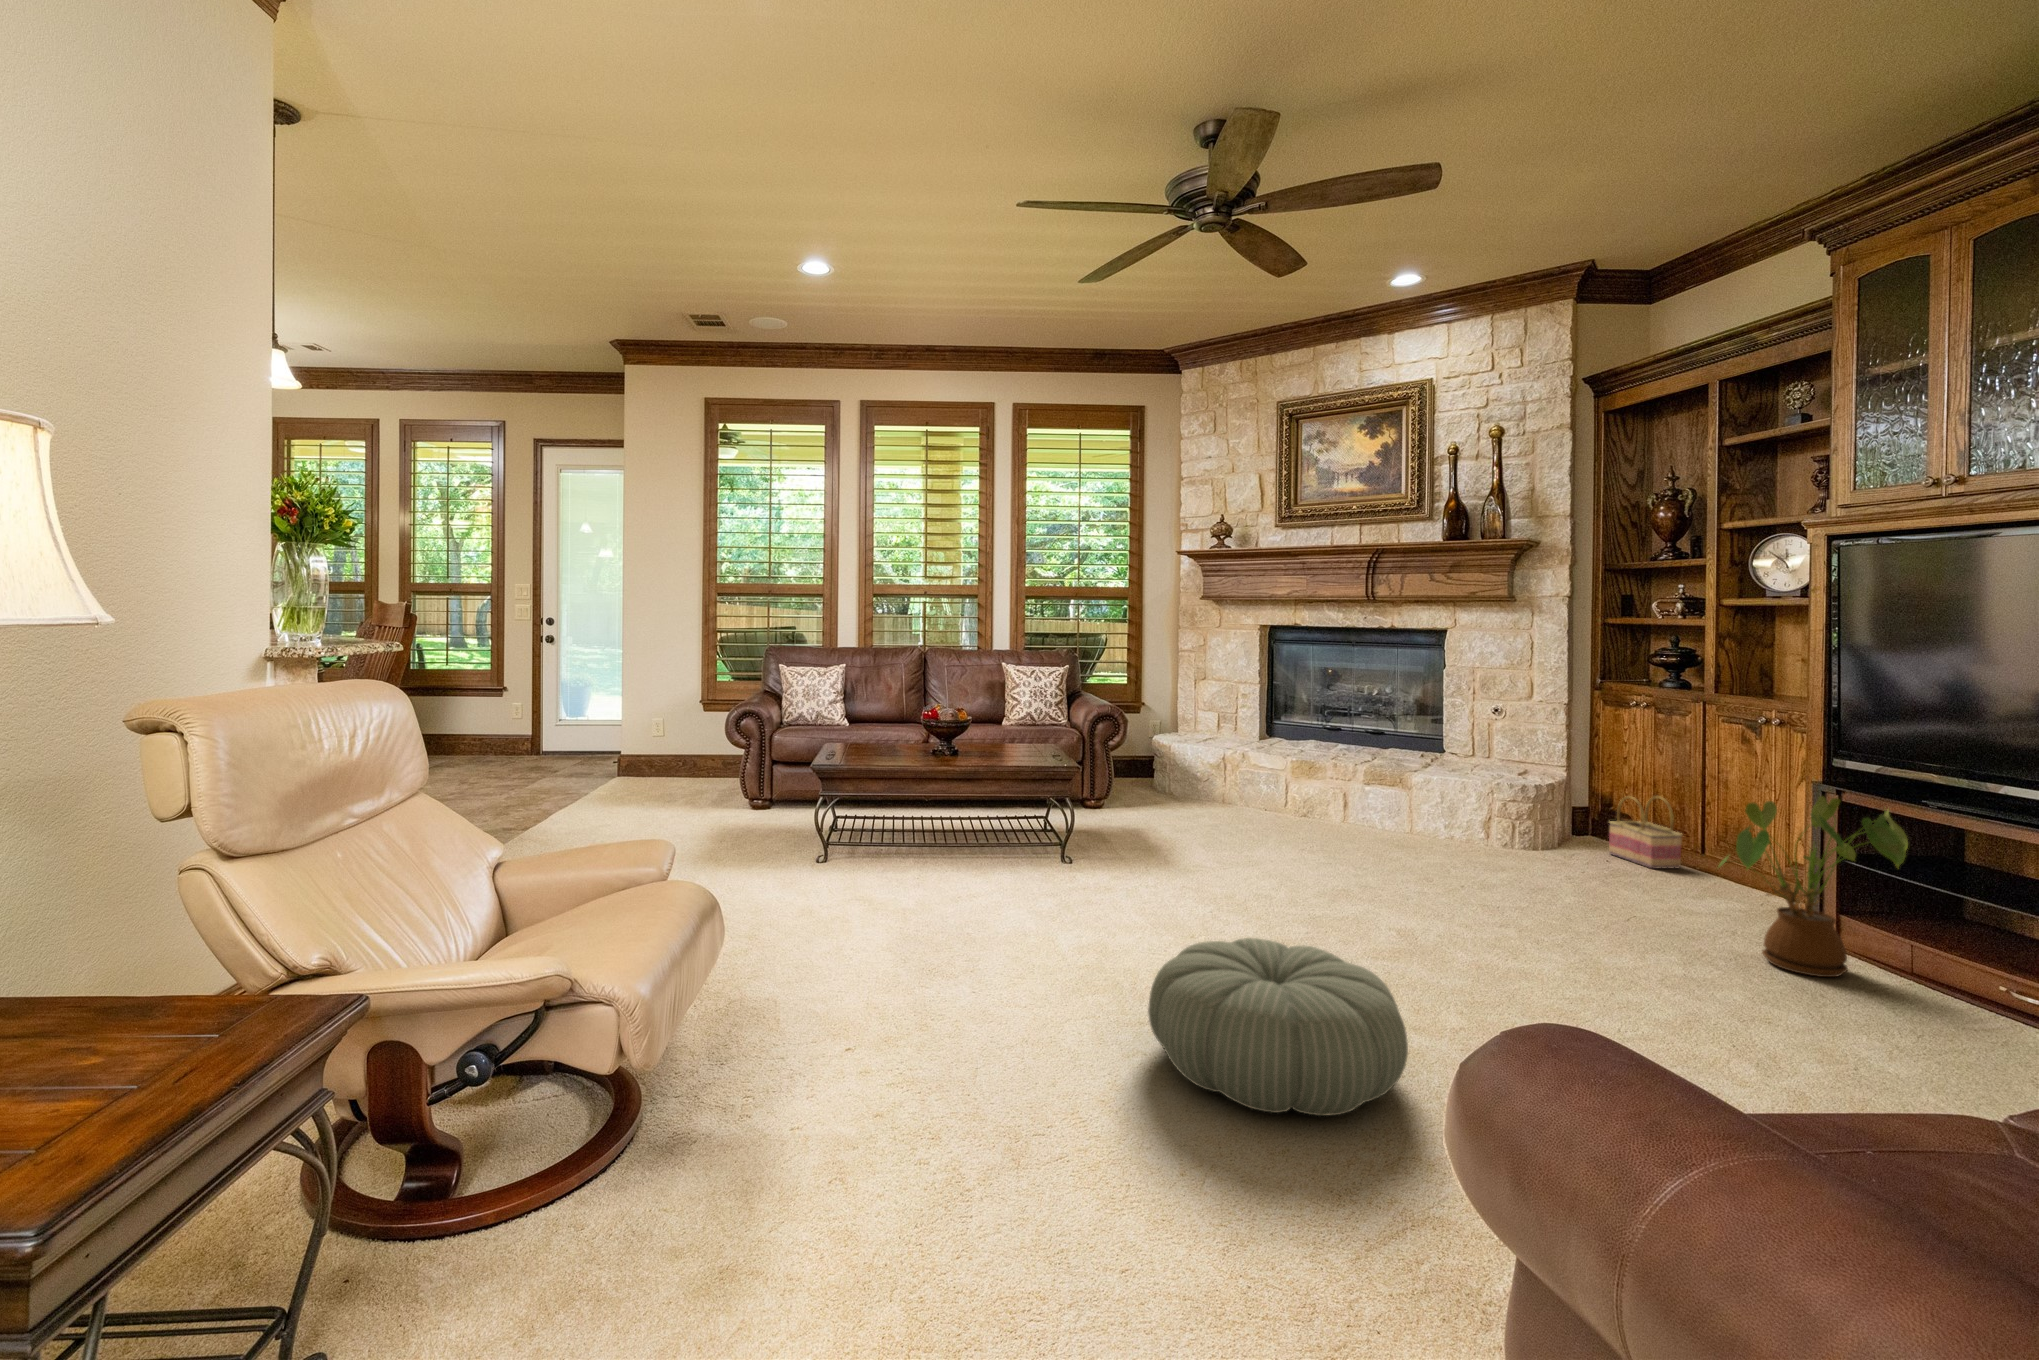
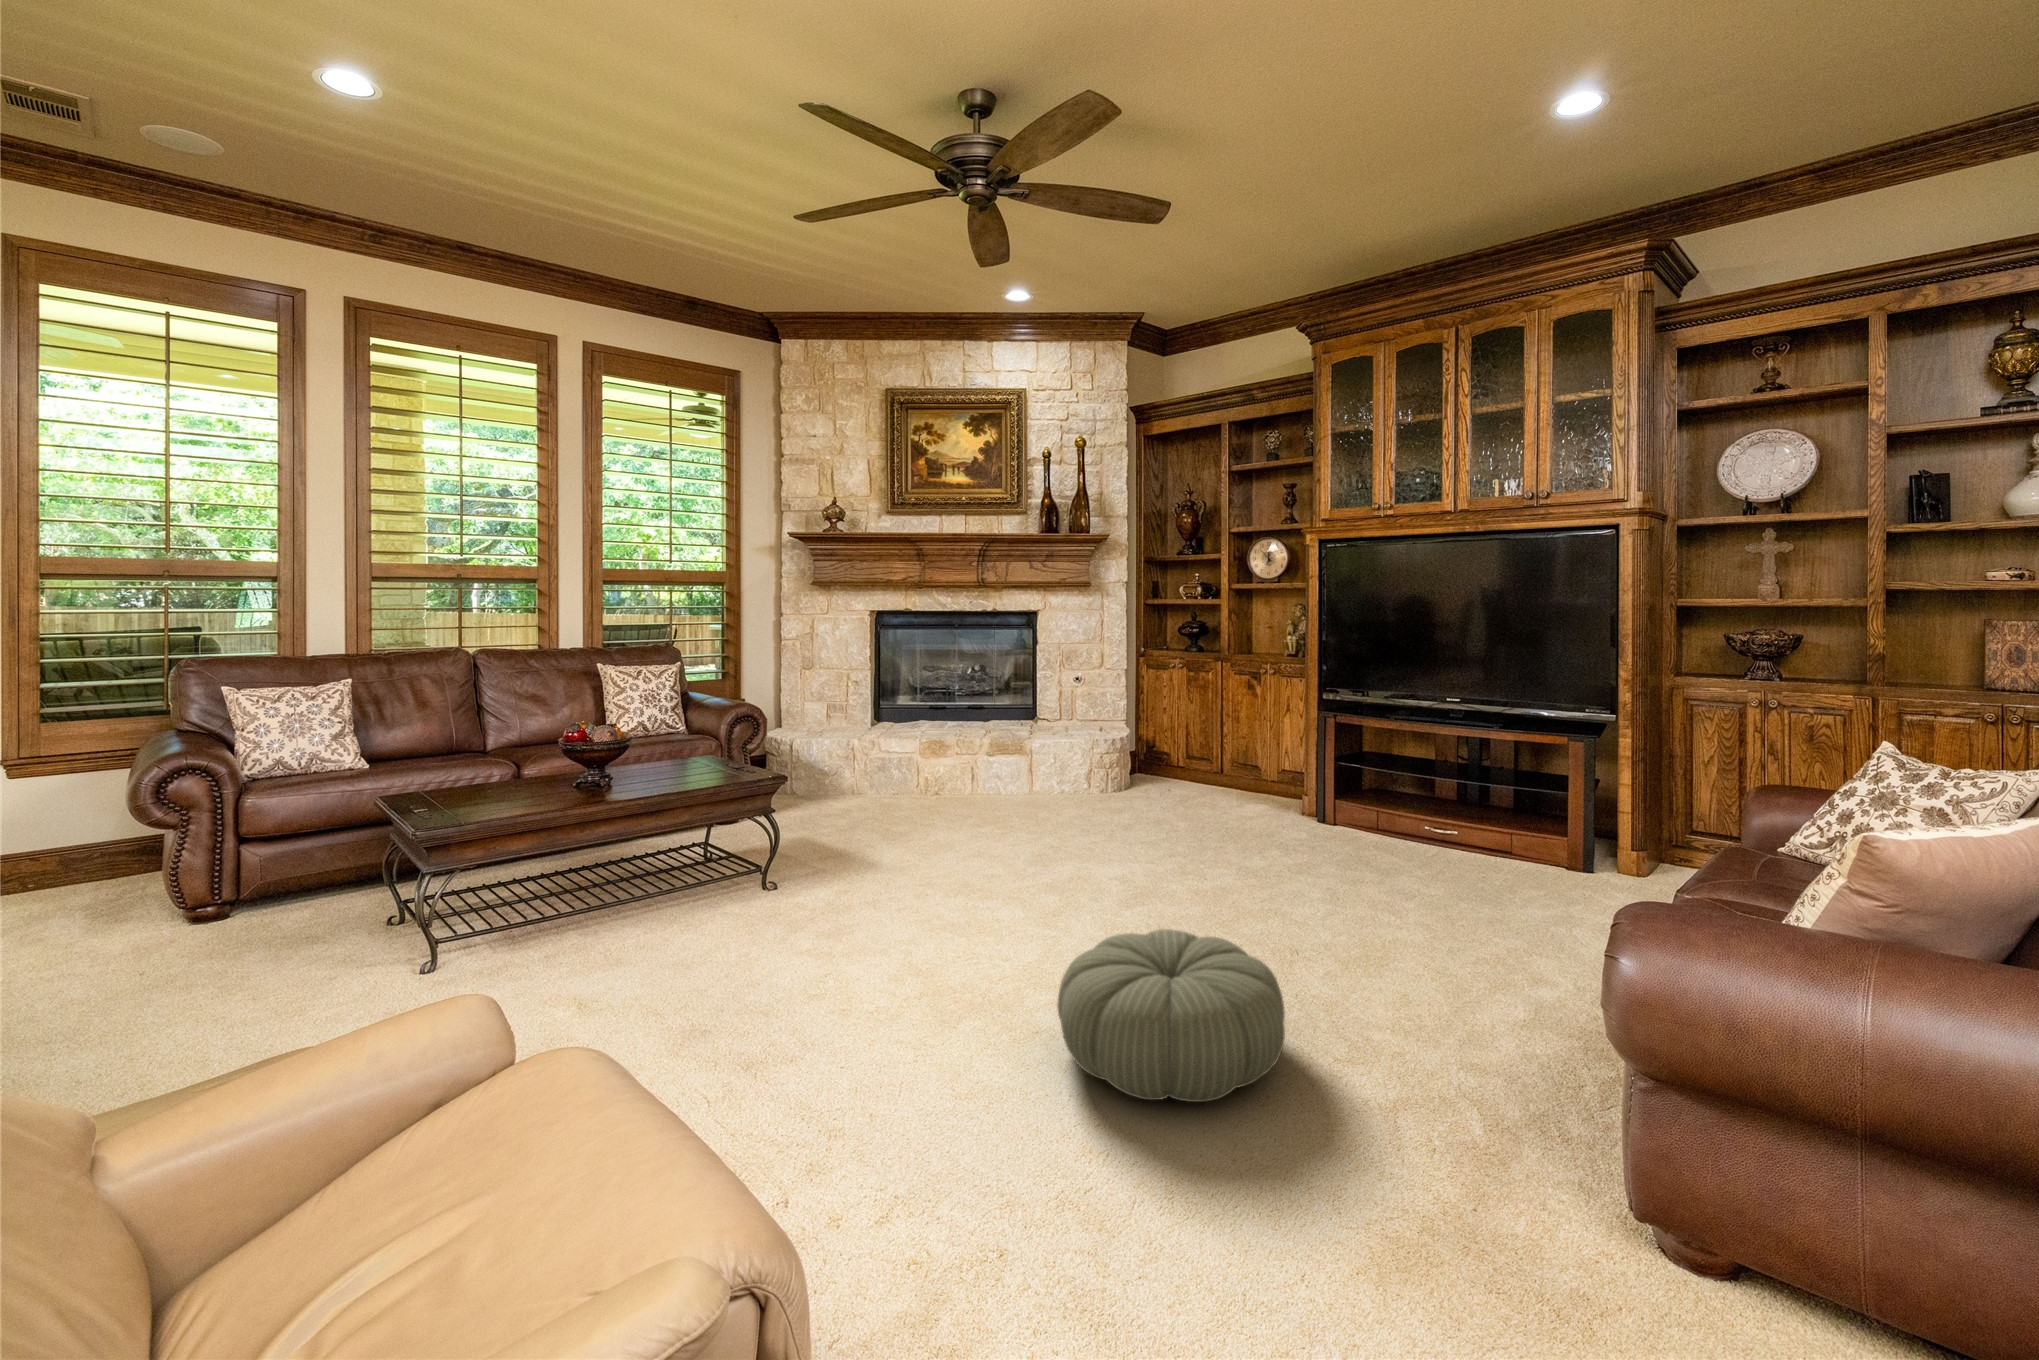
basket: present [1609,796,1682,869] -> none [1166,733,1214,788]
house plant: present [1719,796,1908,977] -> none [1291,728,1397,851]

